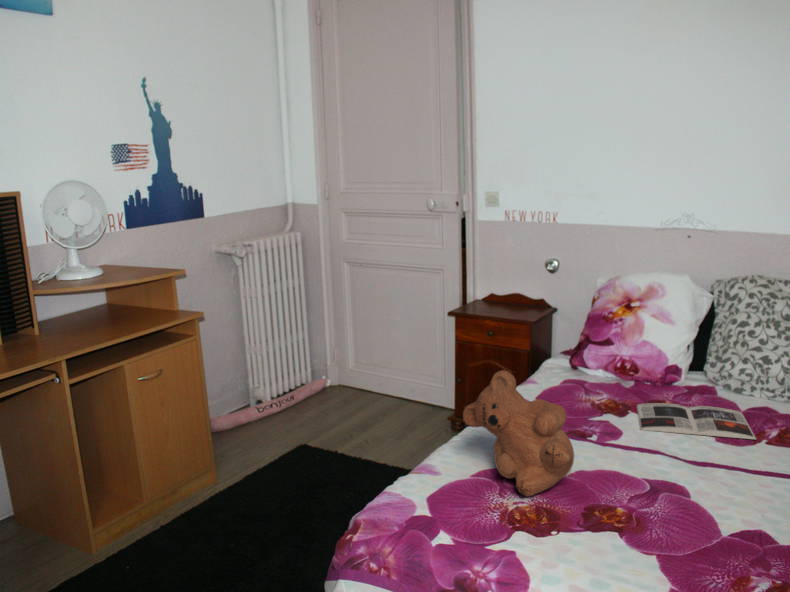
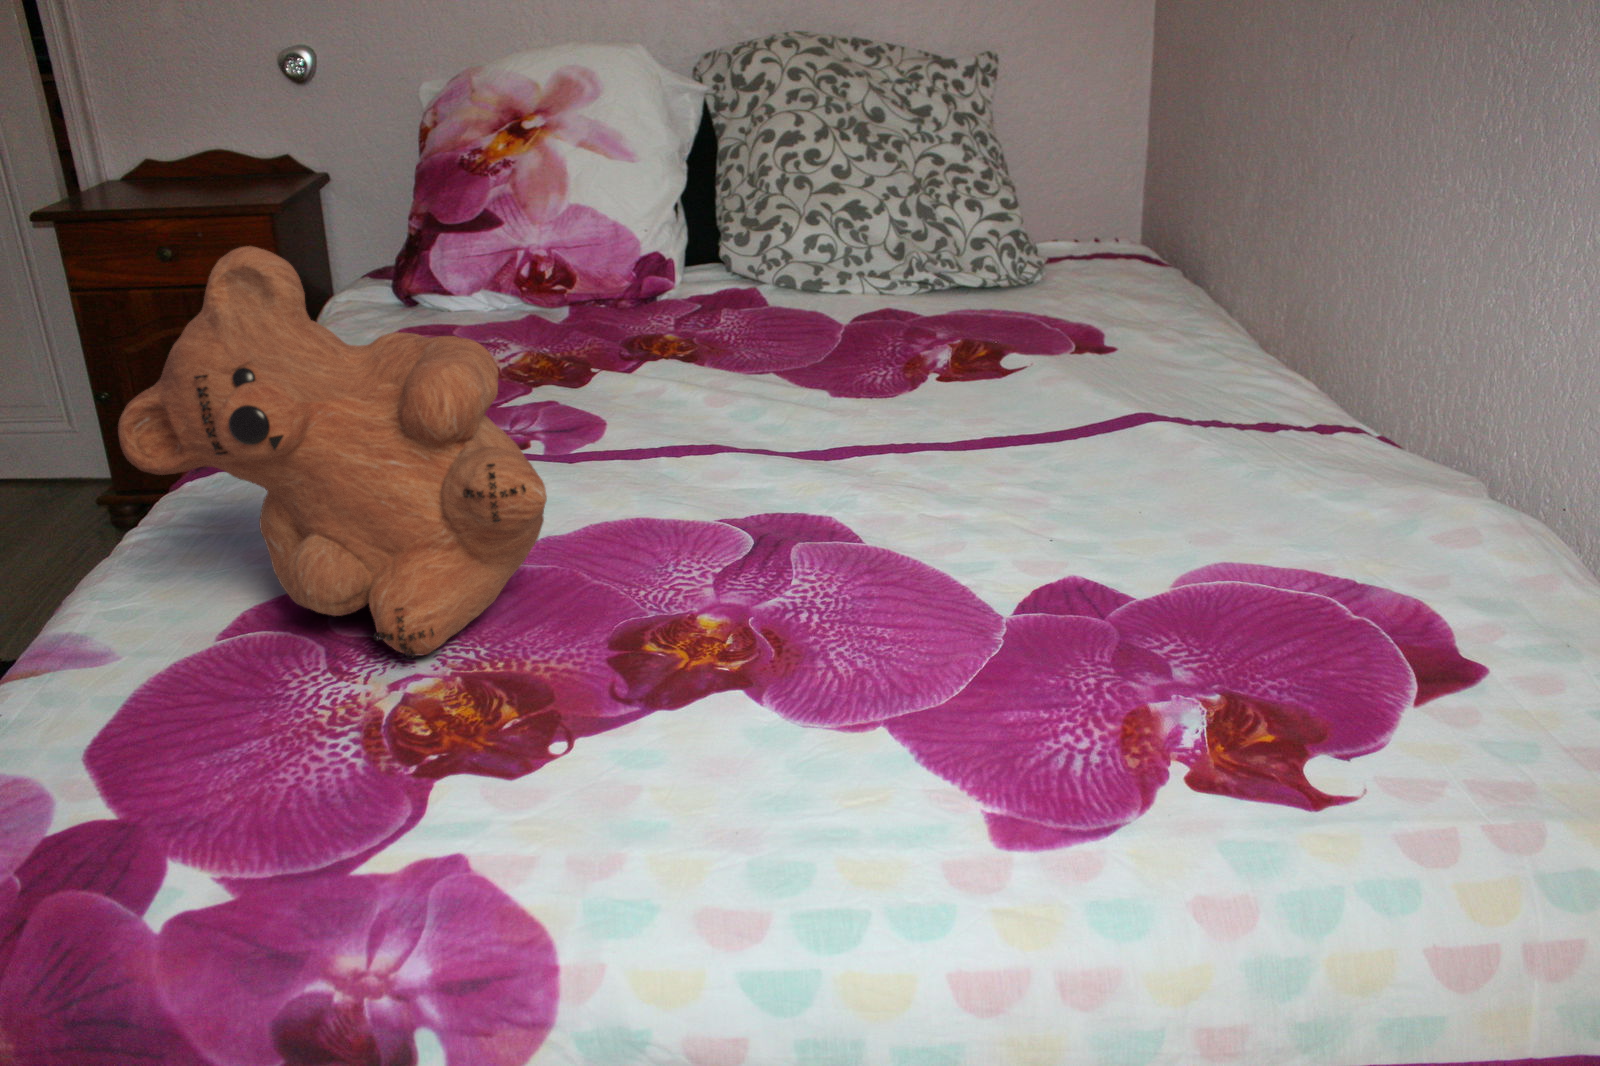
magazine: present [637,403,756,439] -> none [606,329,902,409]

